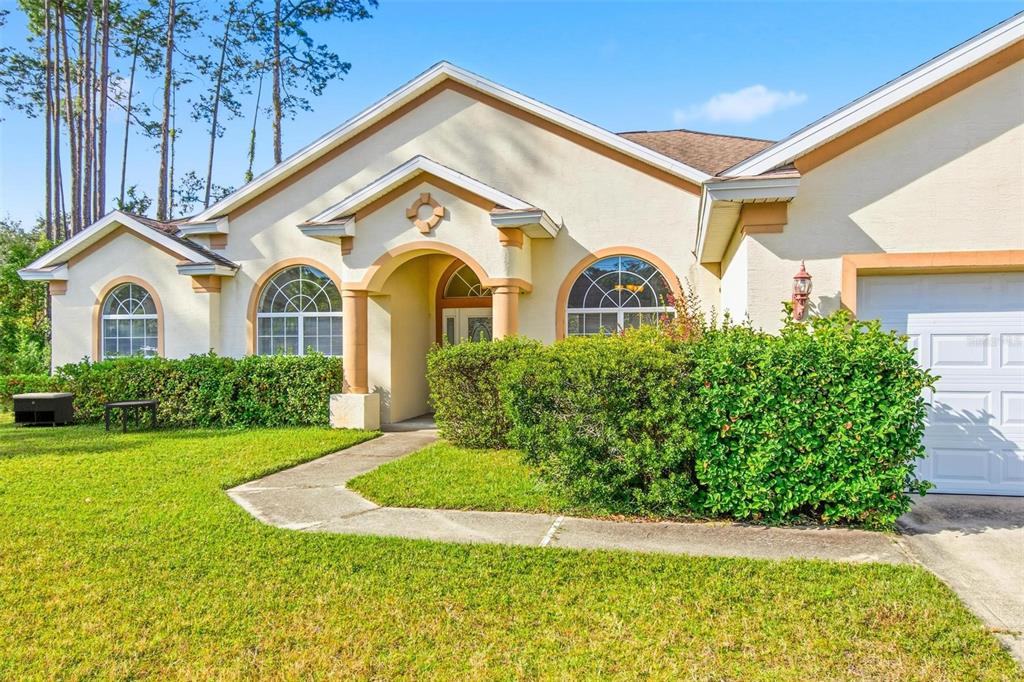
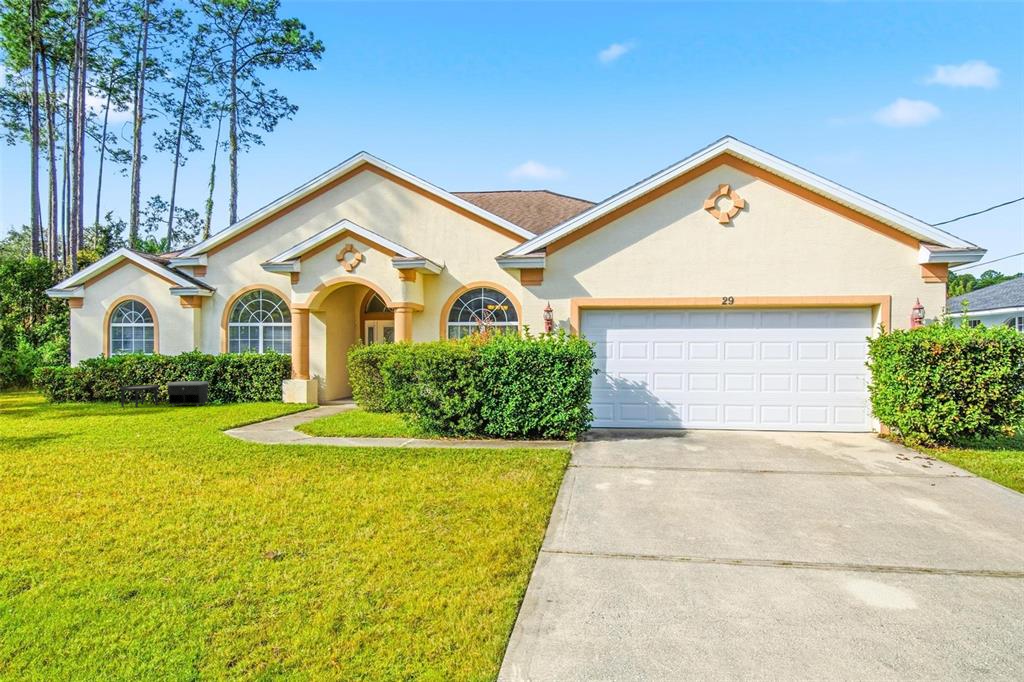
storage bench: present [13,393,73,426] -> present [168,381,208,406]

